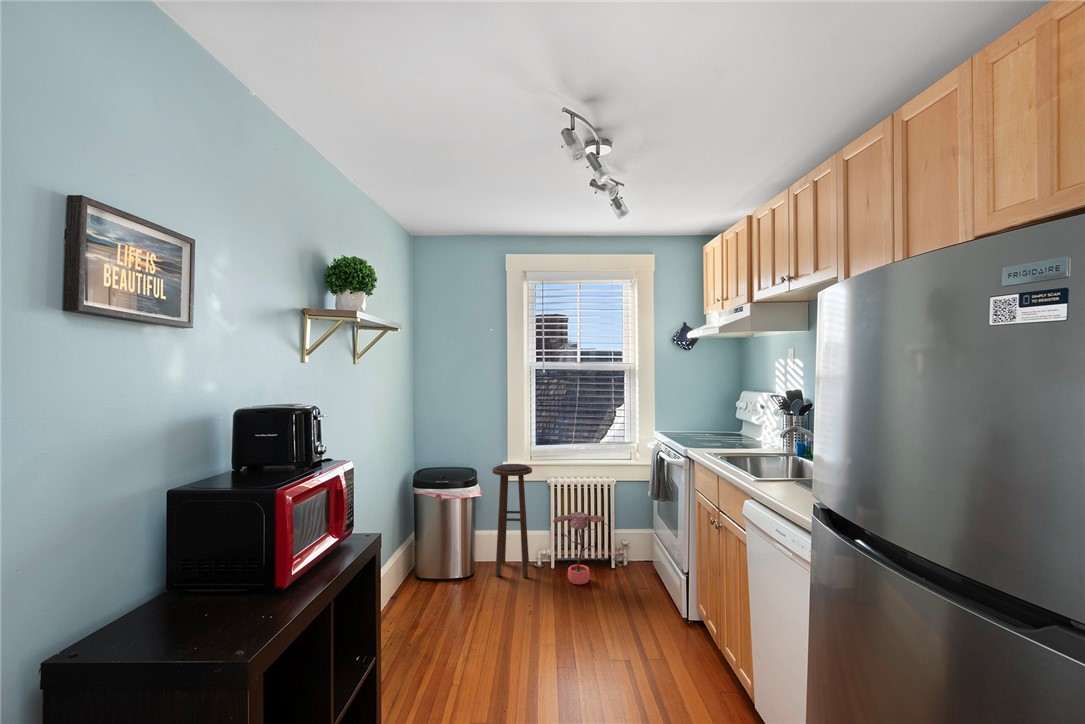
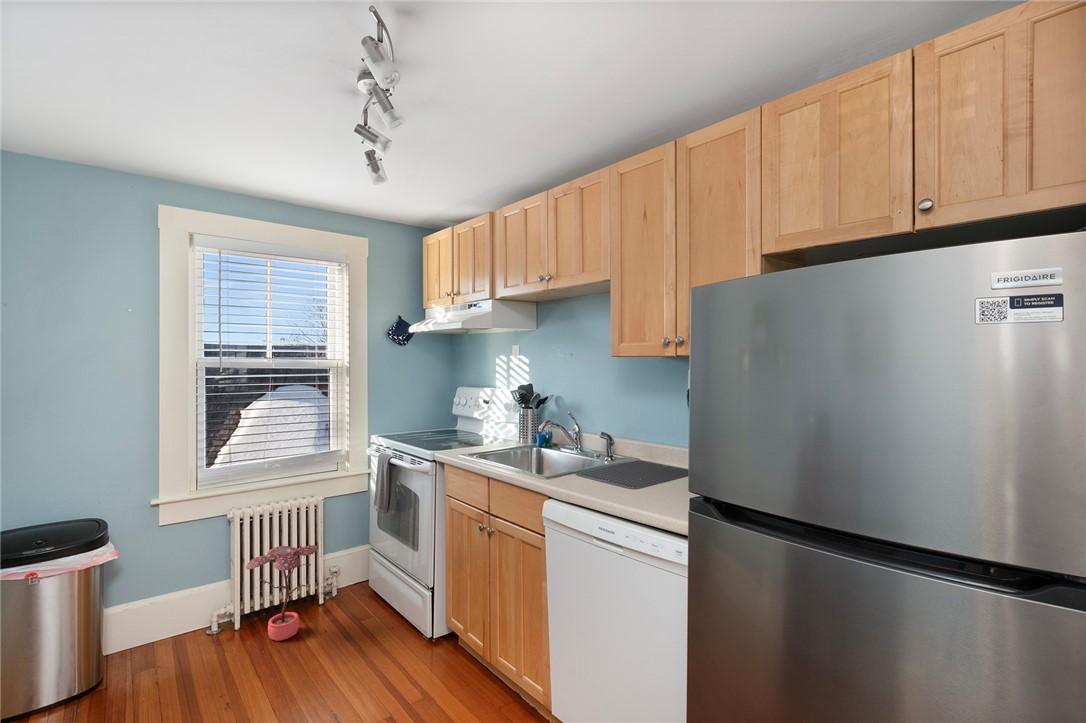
stool: present [492,464,532,578] -> none [137,499,207,671]

